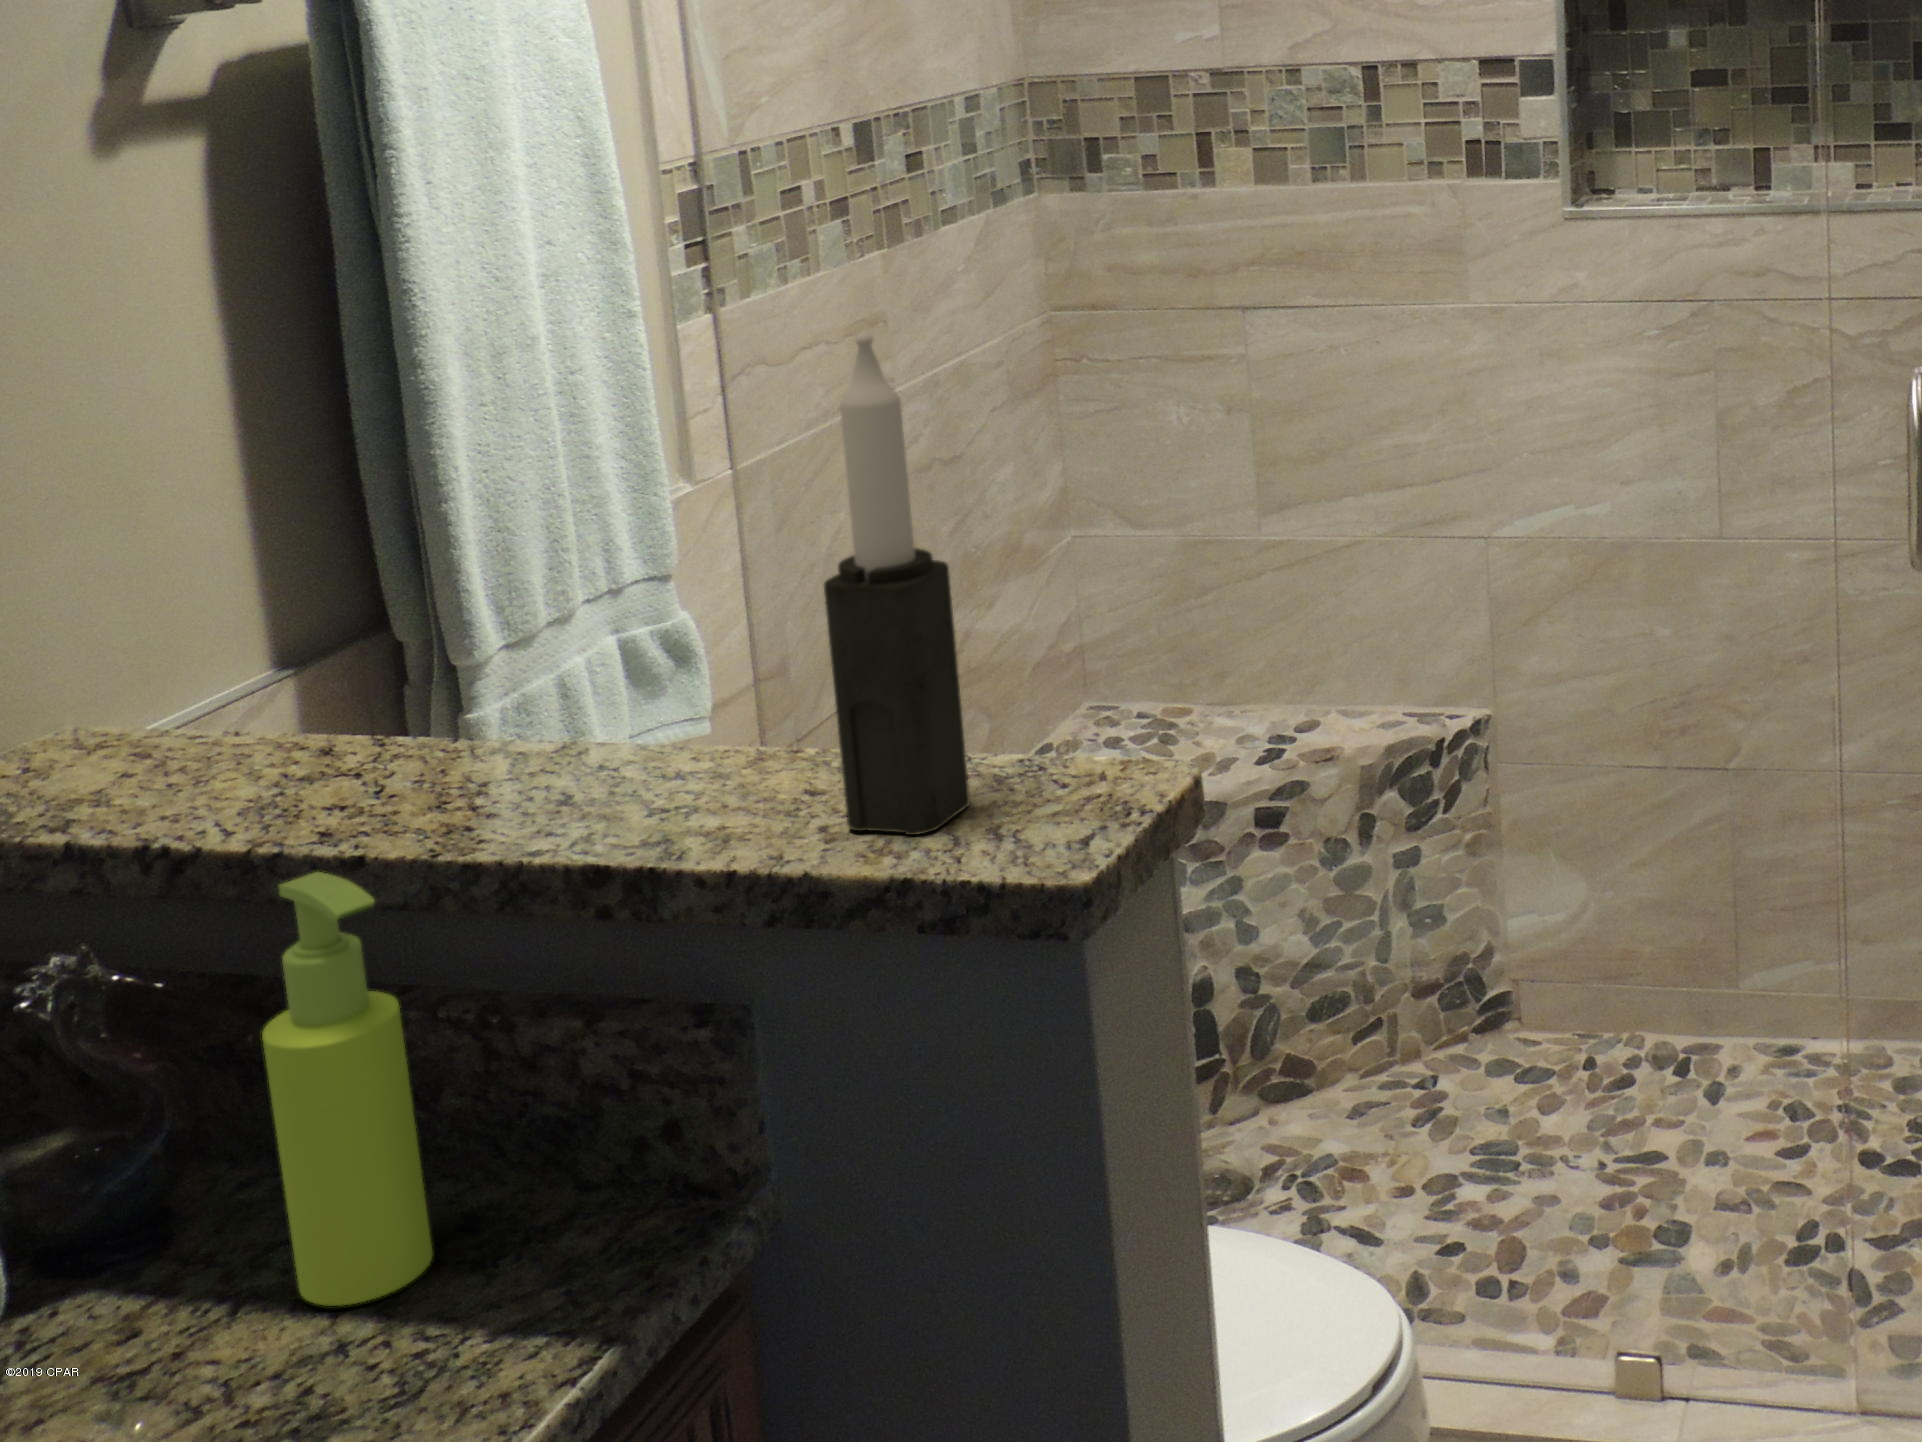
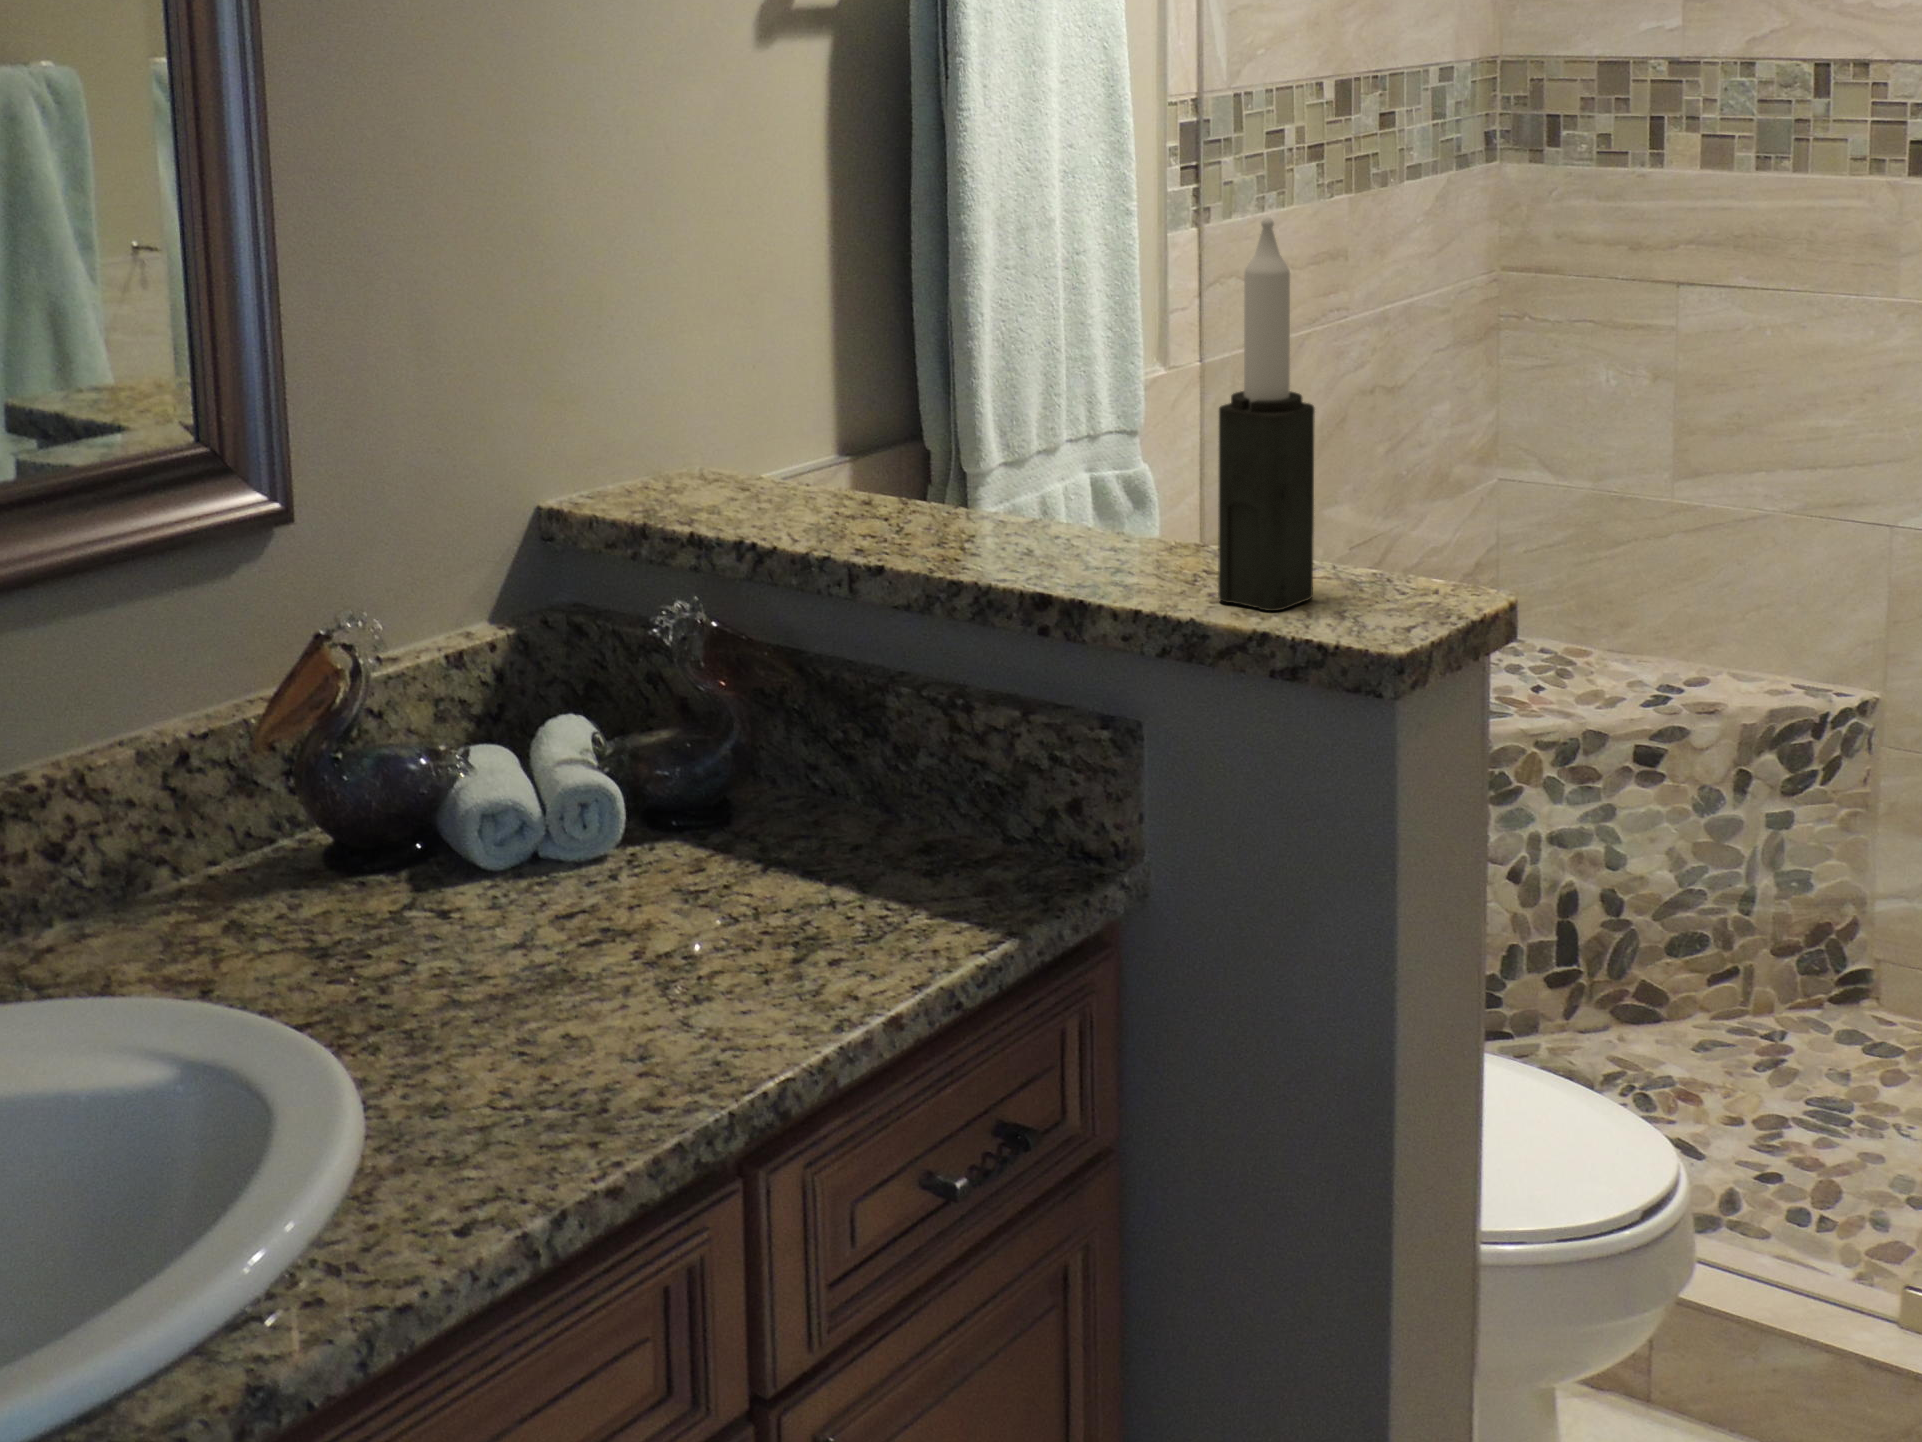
soap dispenser: present [262,872,433,1306] -> none [806,566,899,876]

